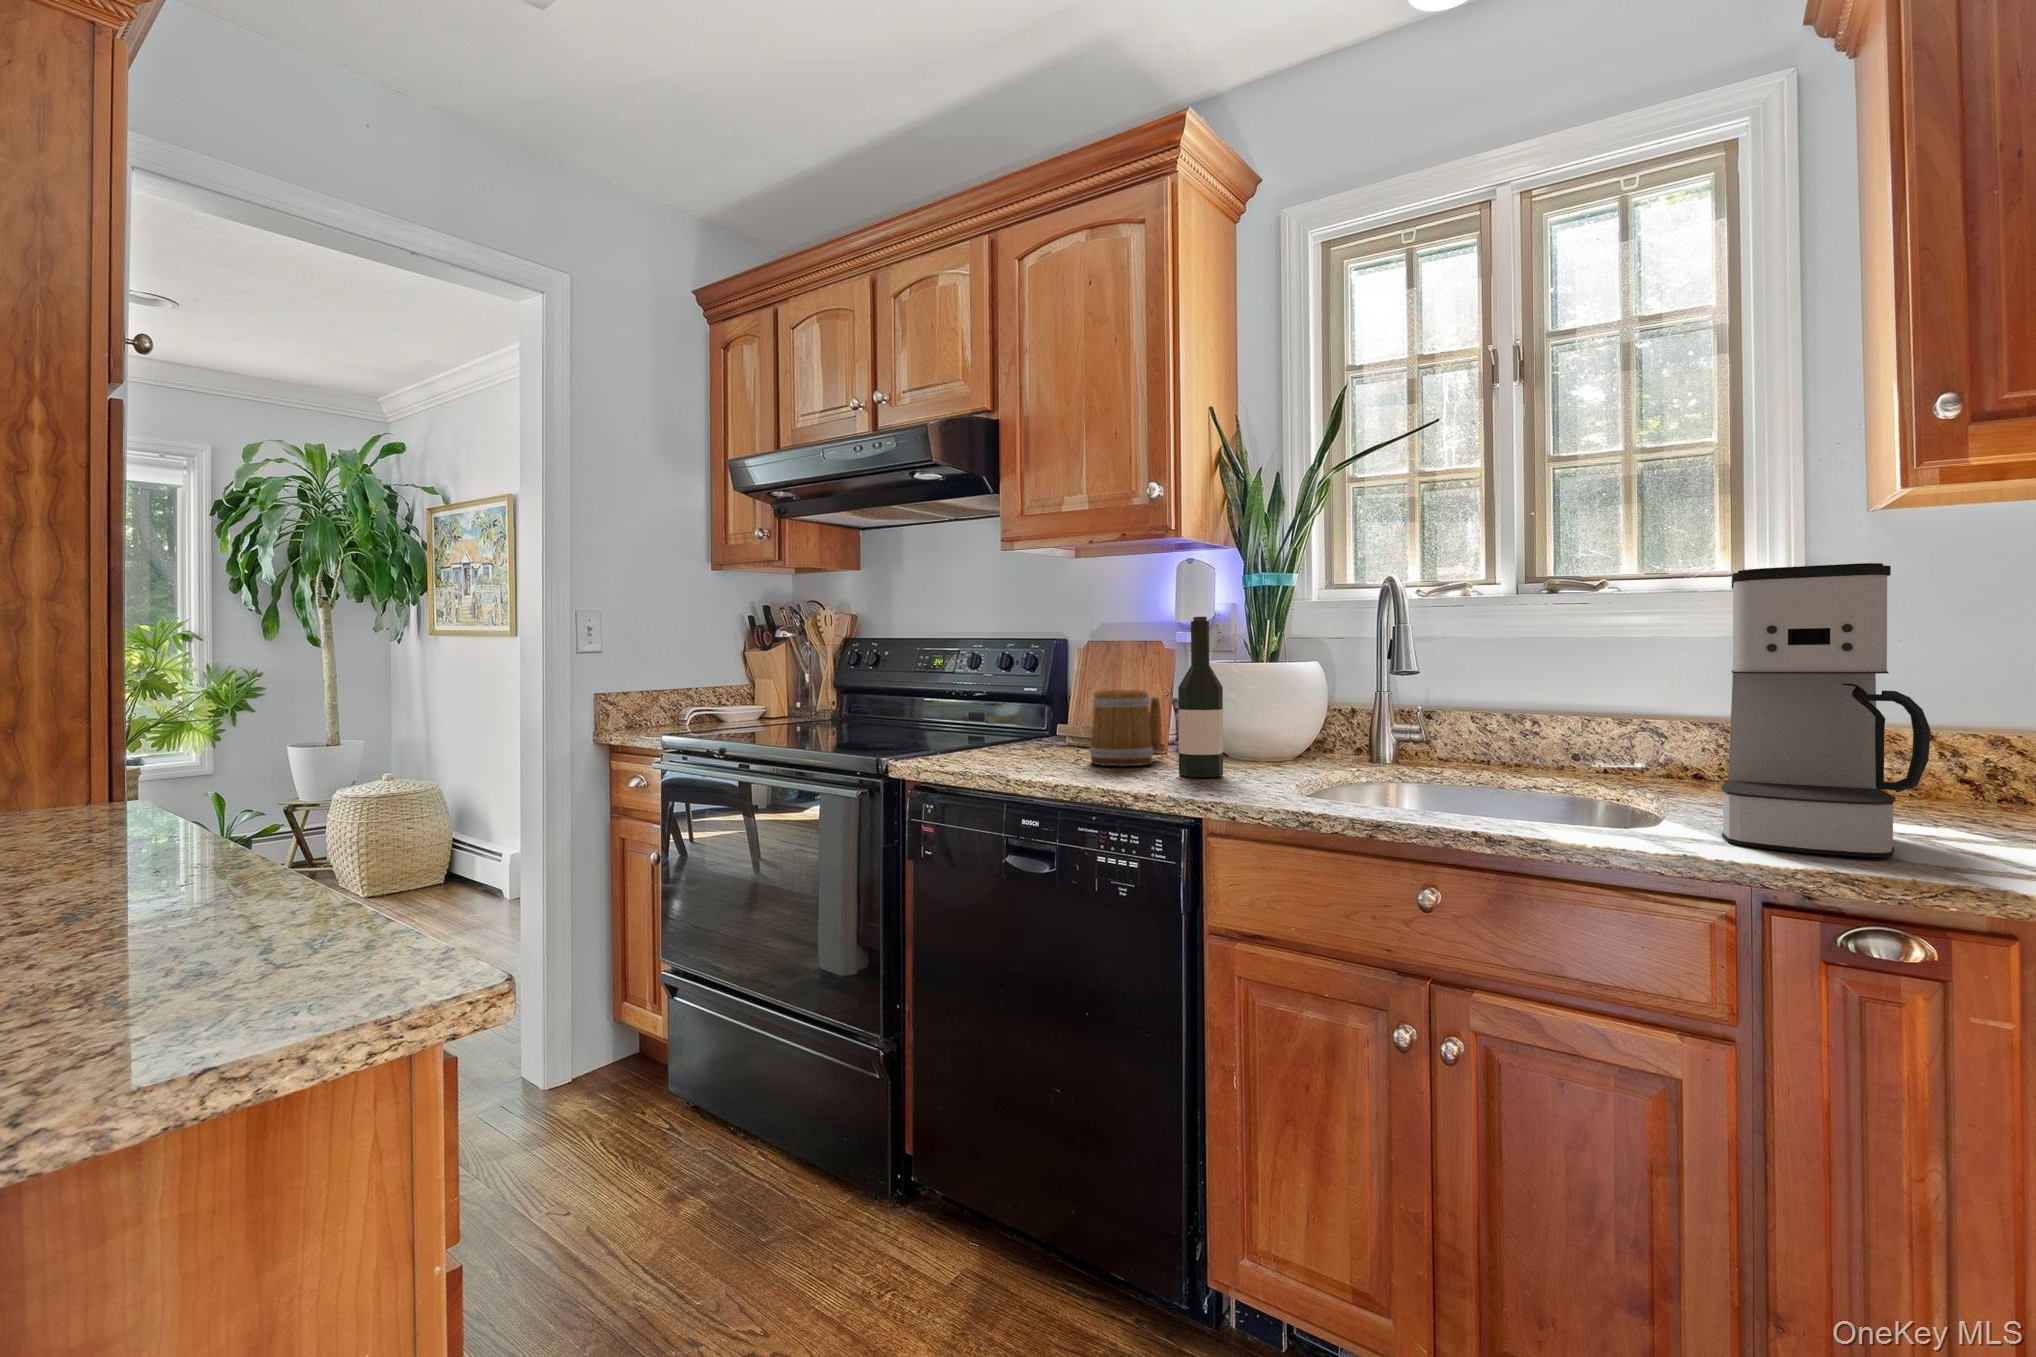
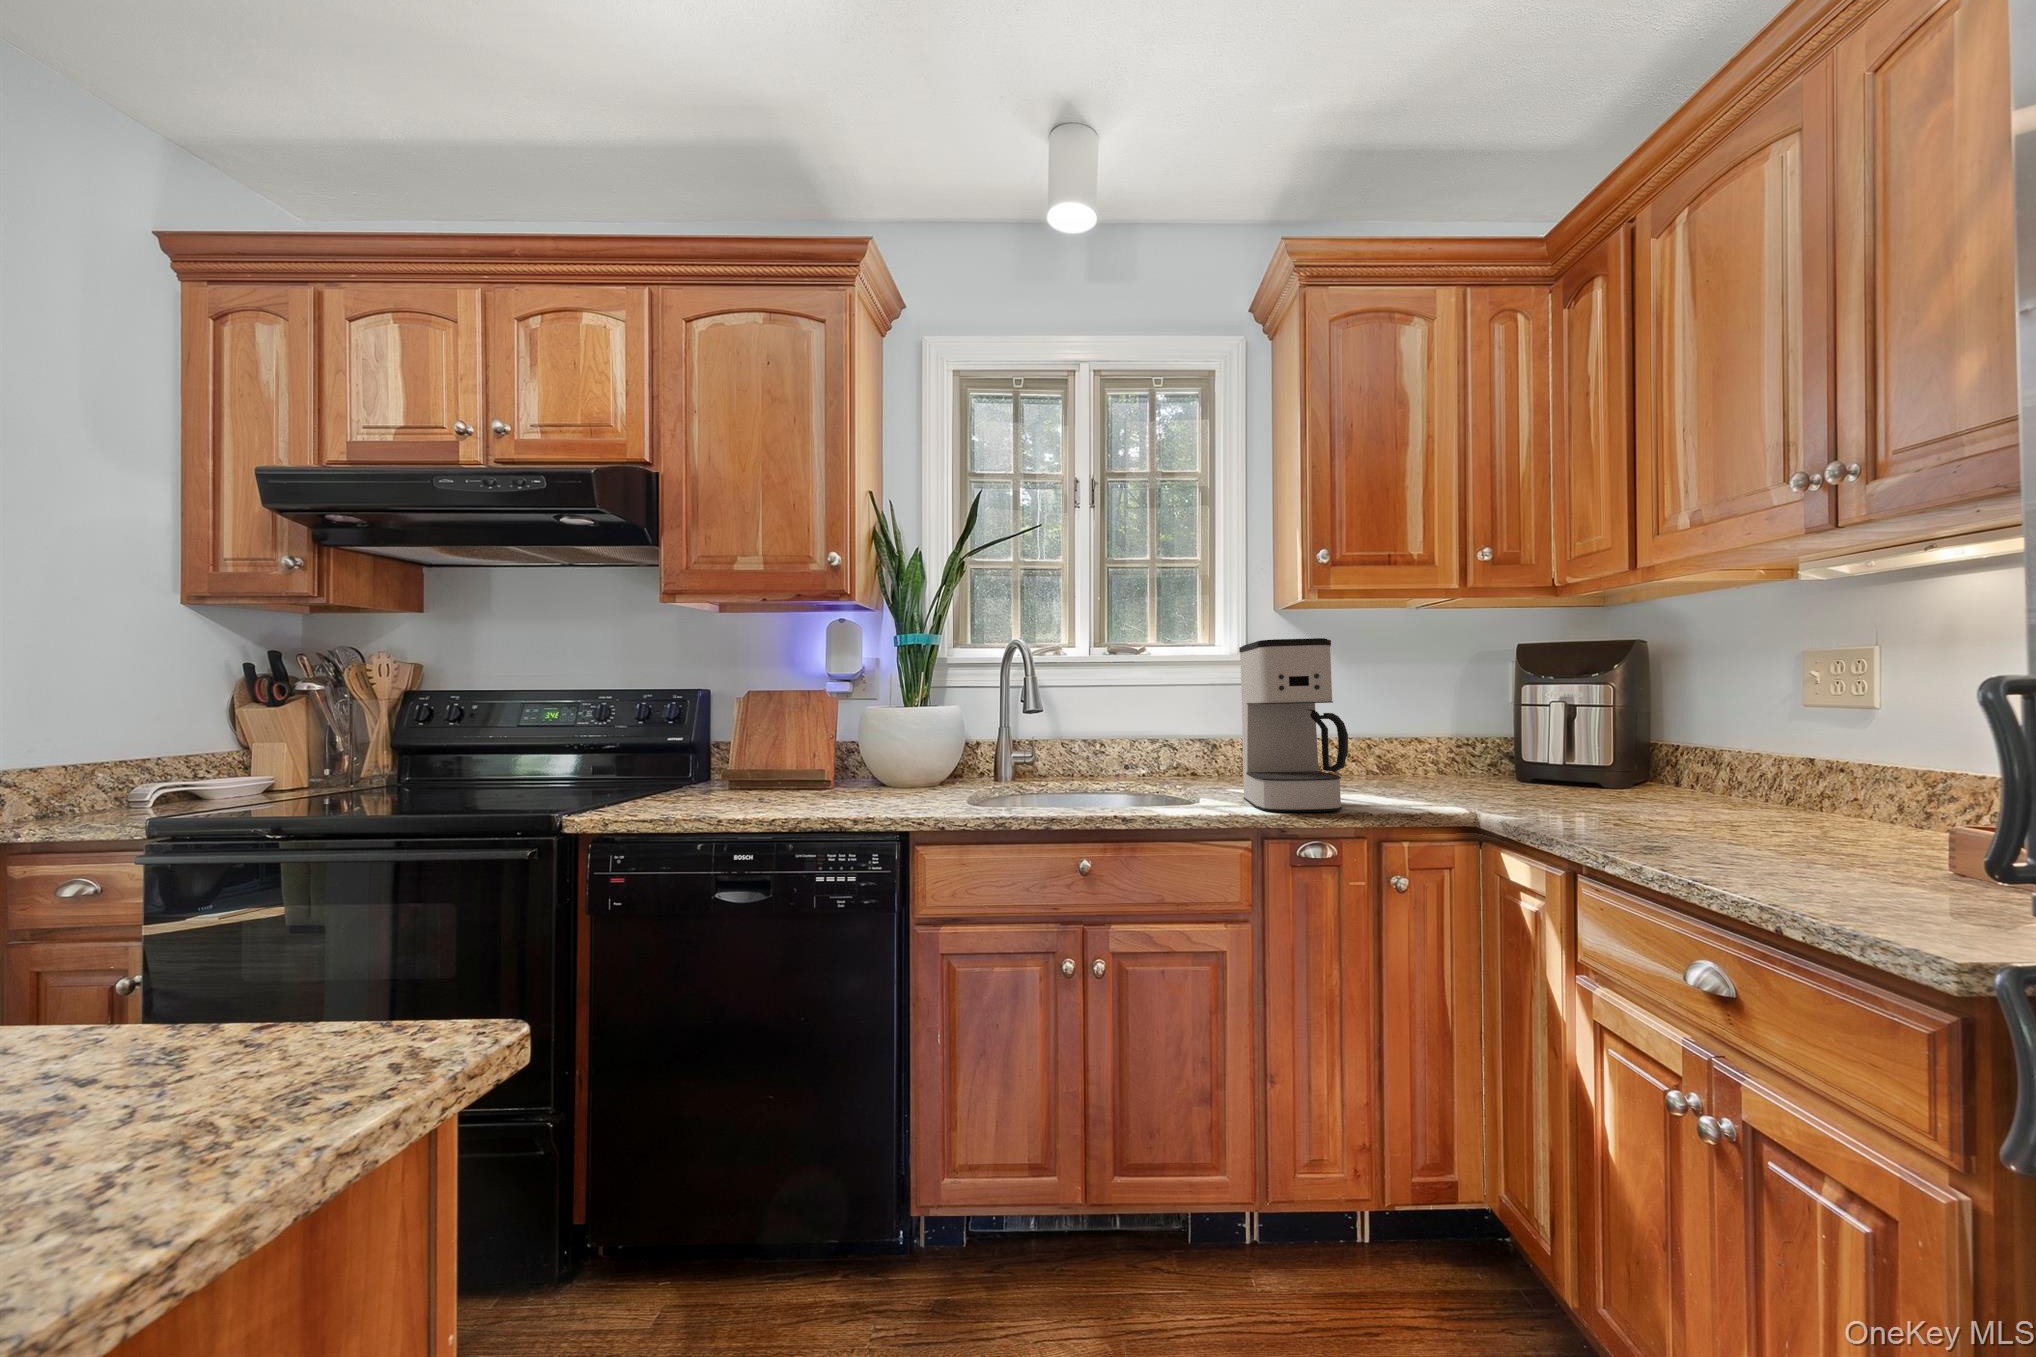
wine bottle: present [1178,617,1223,777] -> none [871,666,907,801]
mug: present [1090,690,1162,766] -> none [779,730,838,798]

